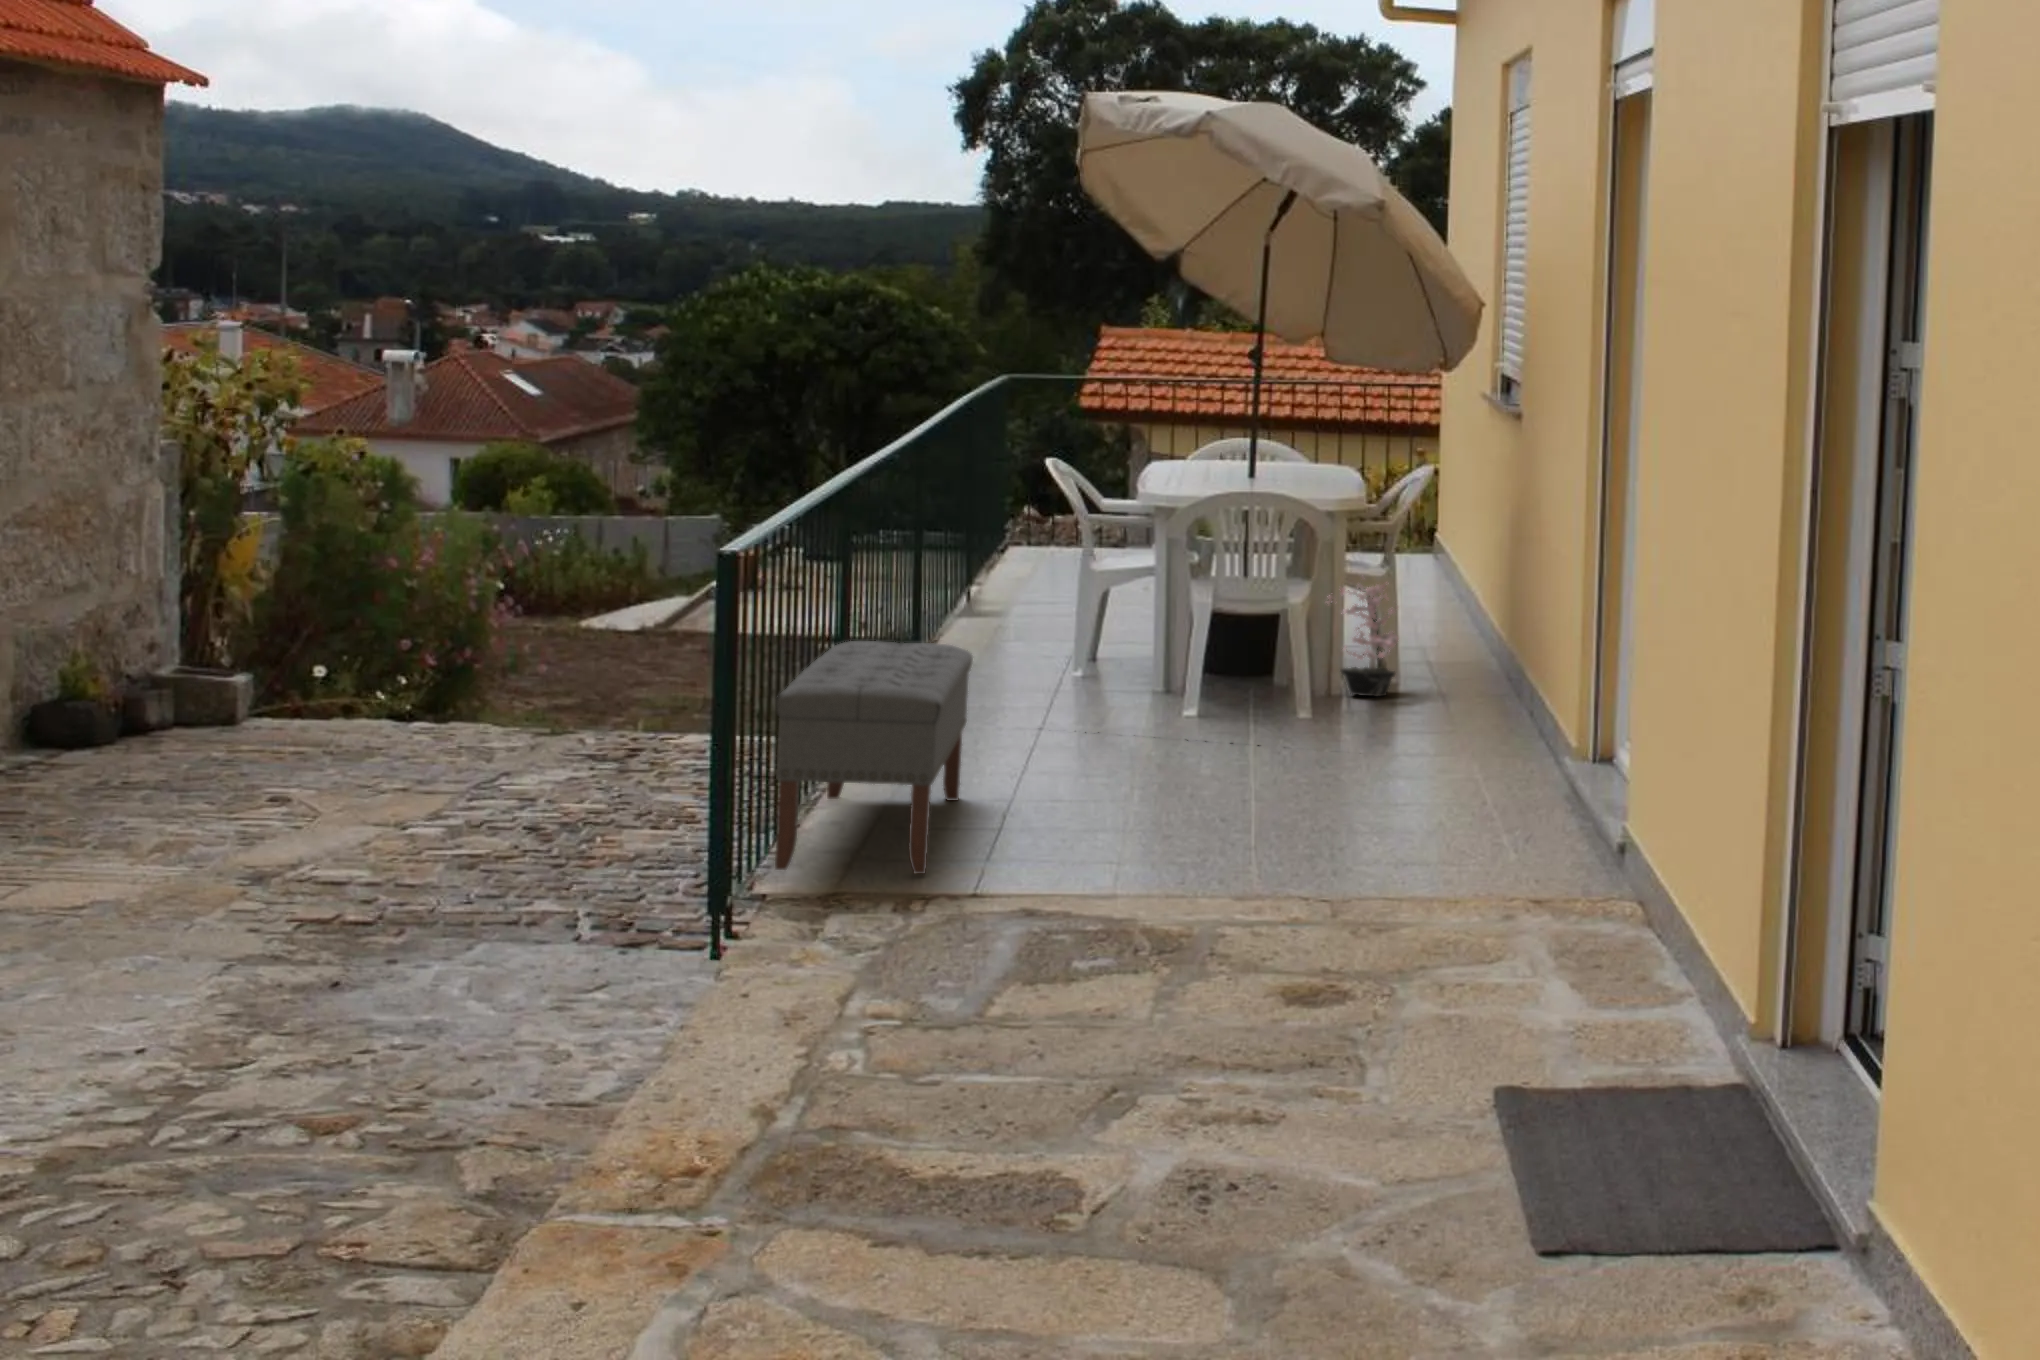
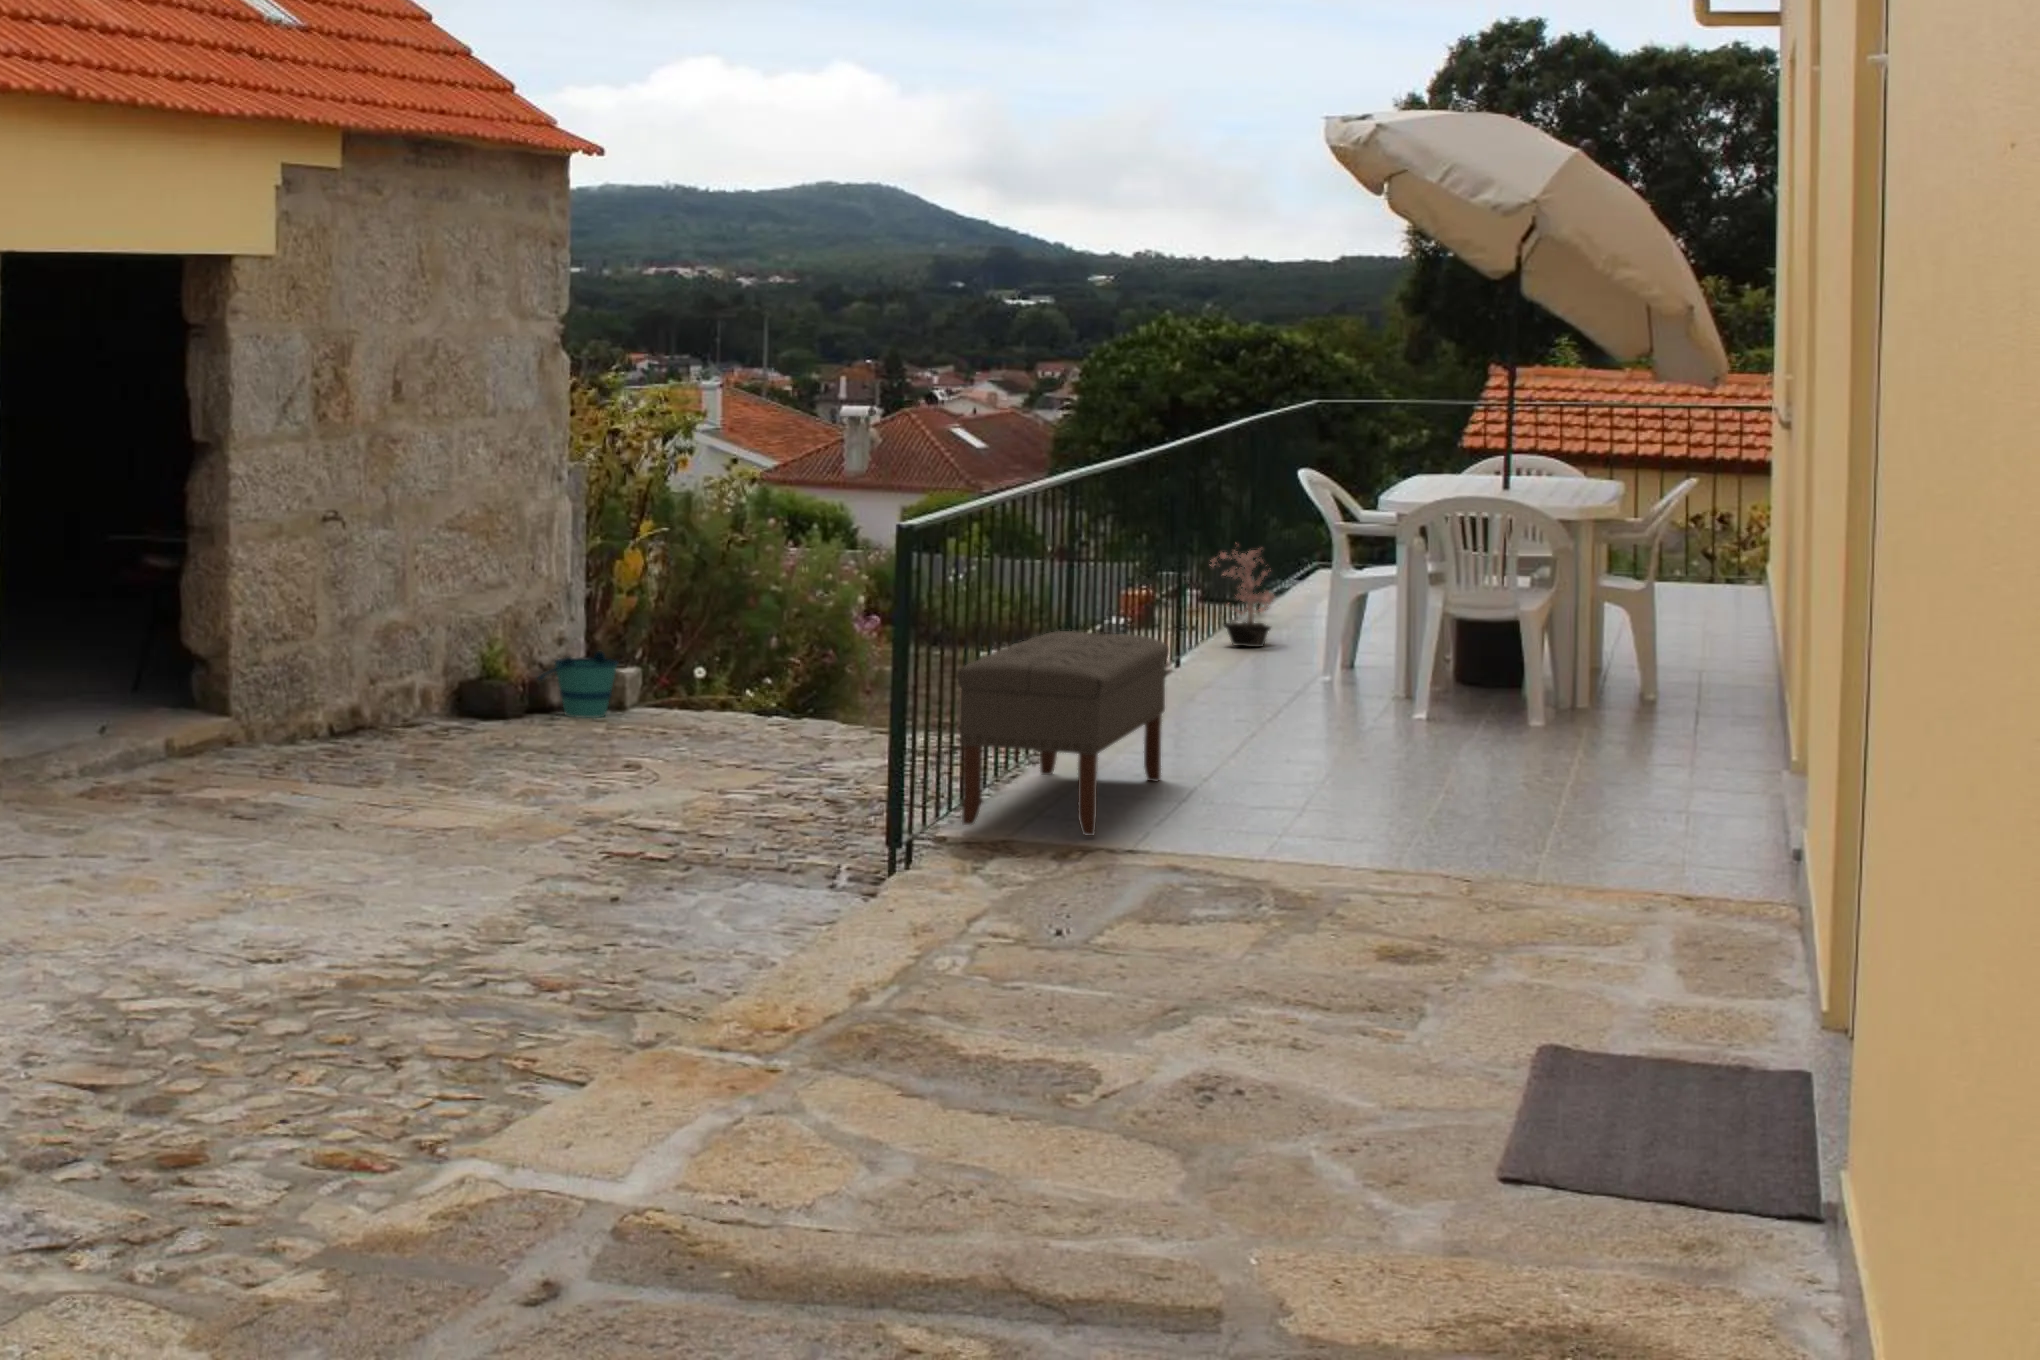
potted plant: present [1328,582,1398,696] -> present [1210,543,1274,647]
bucket: none [114,652,225,733] -> present [538,651,618,718]

